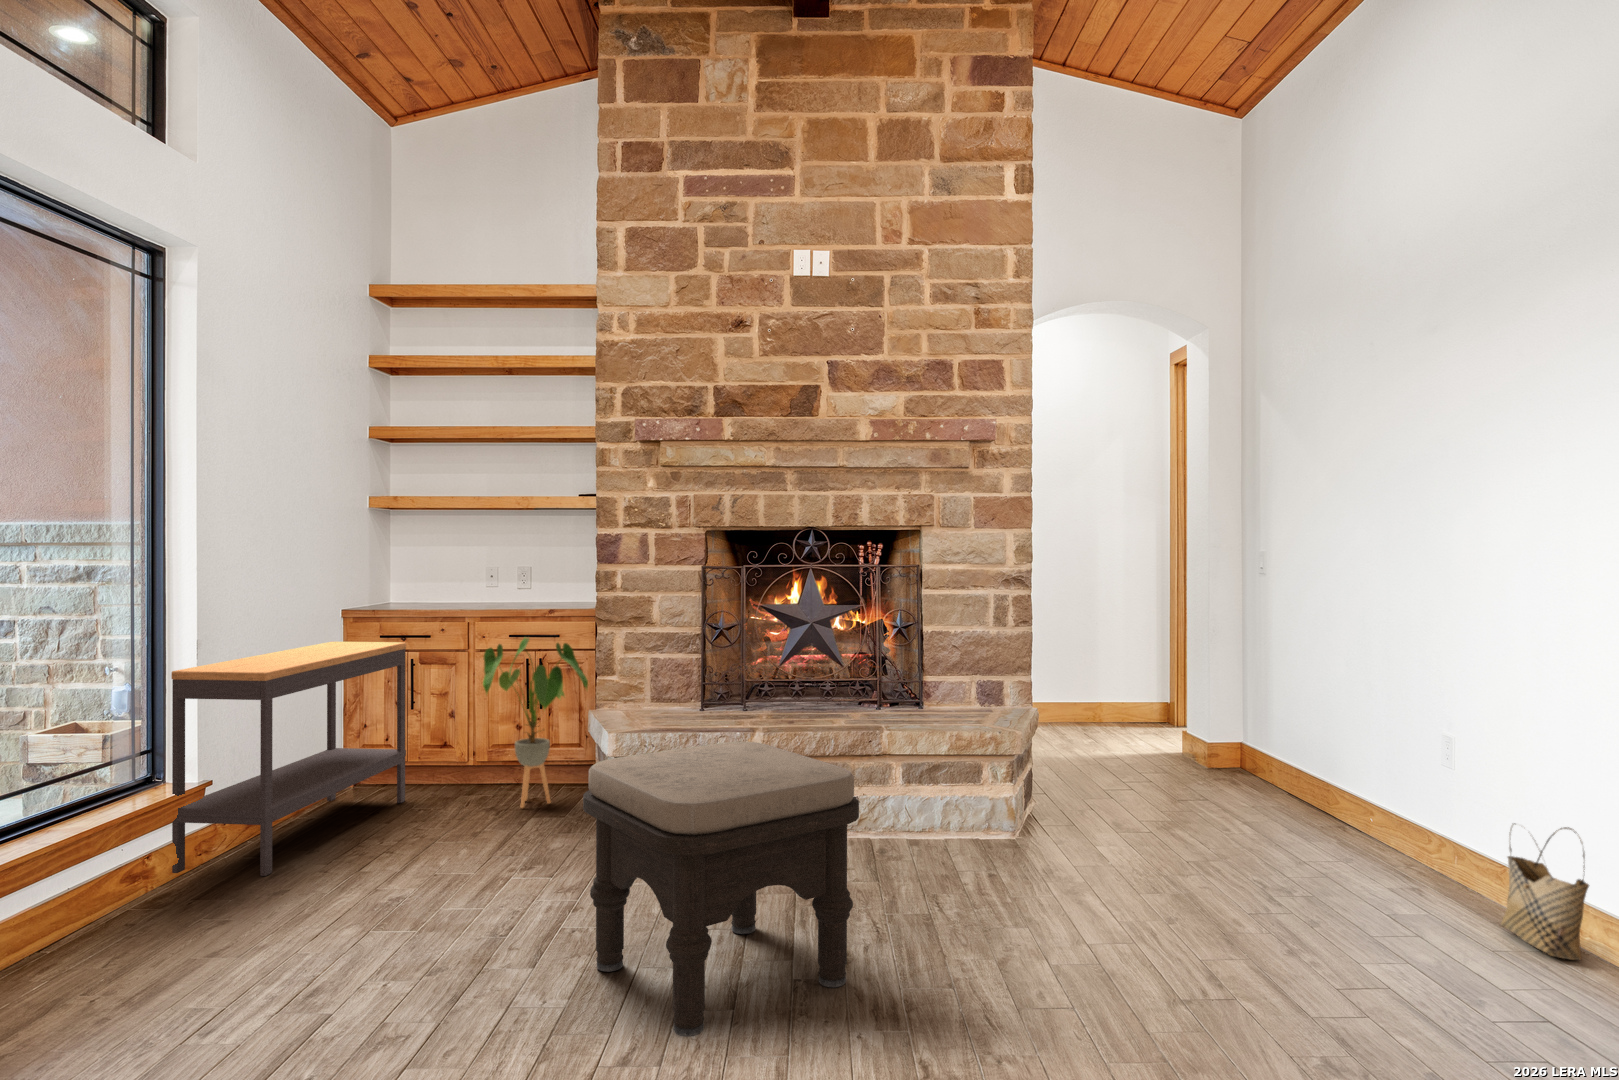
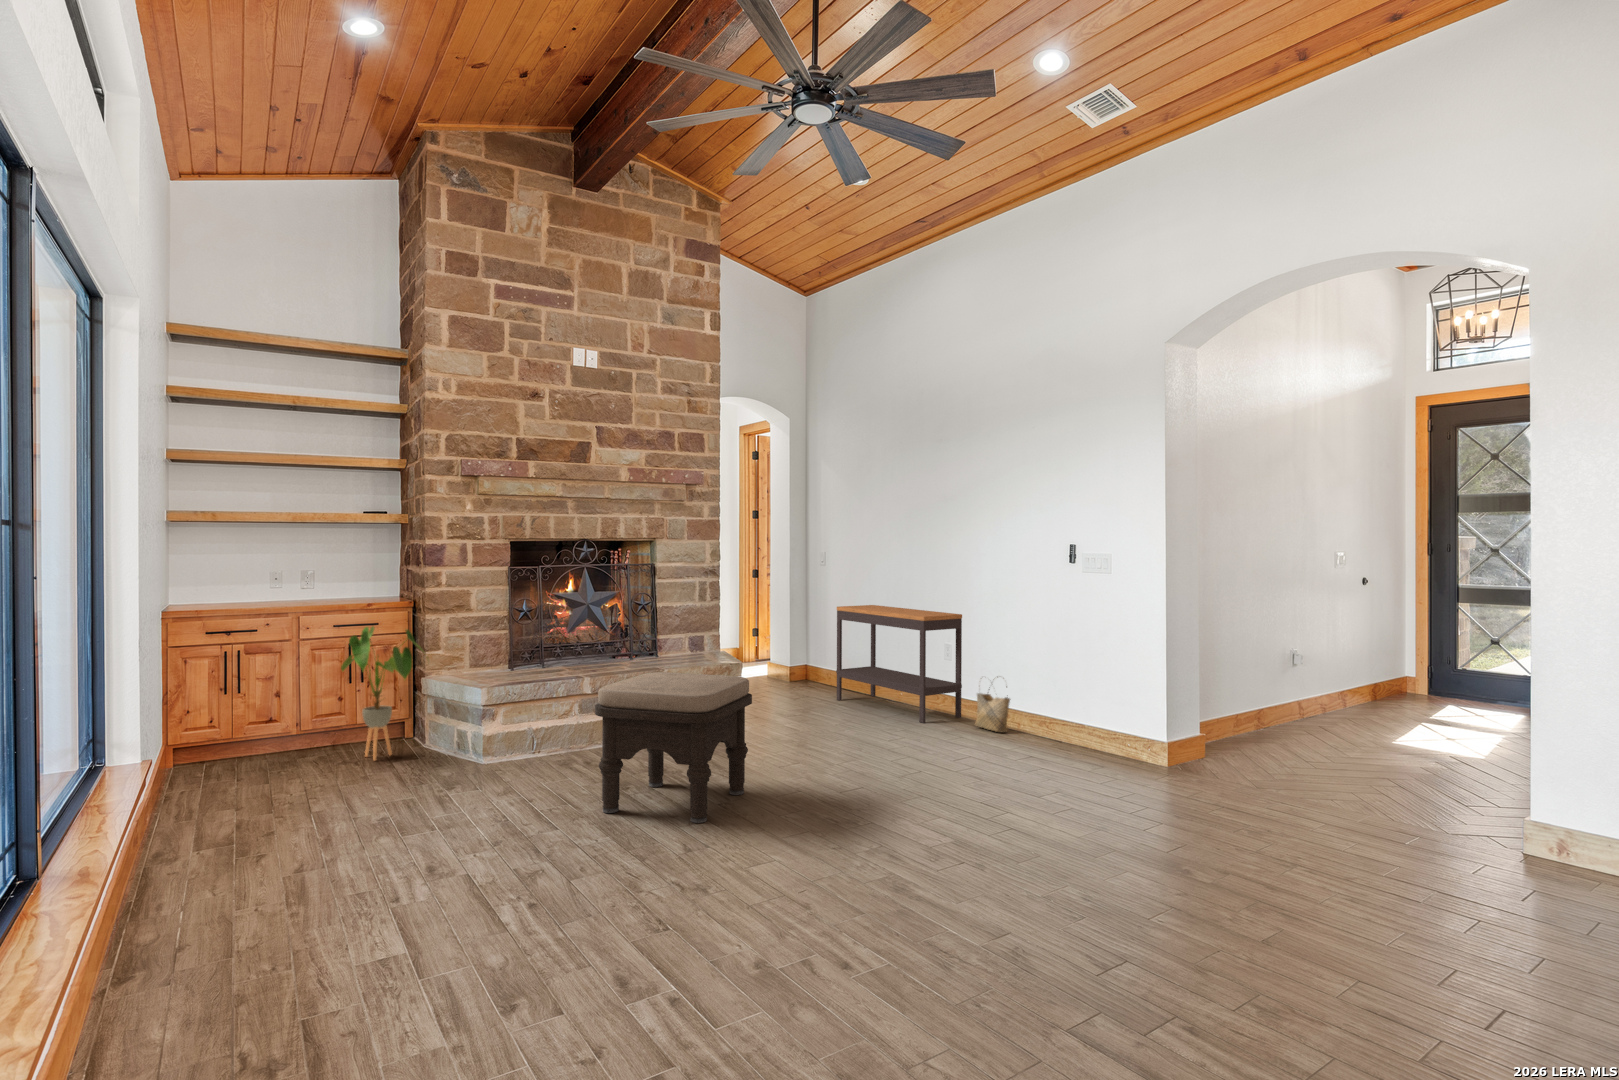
console table: present [171,642,406,876] -> present [836,605,962,723]

